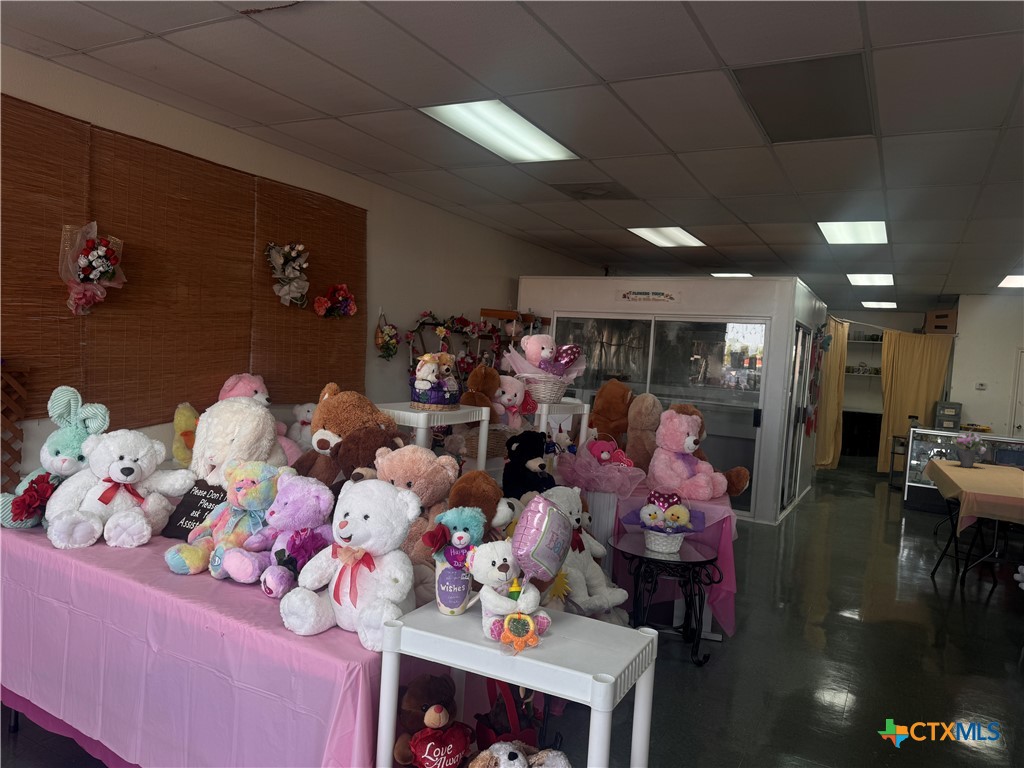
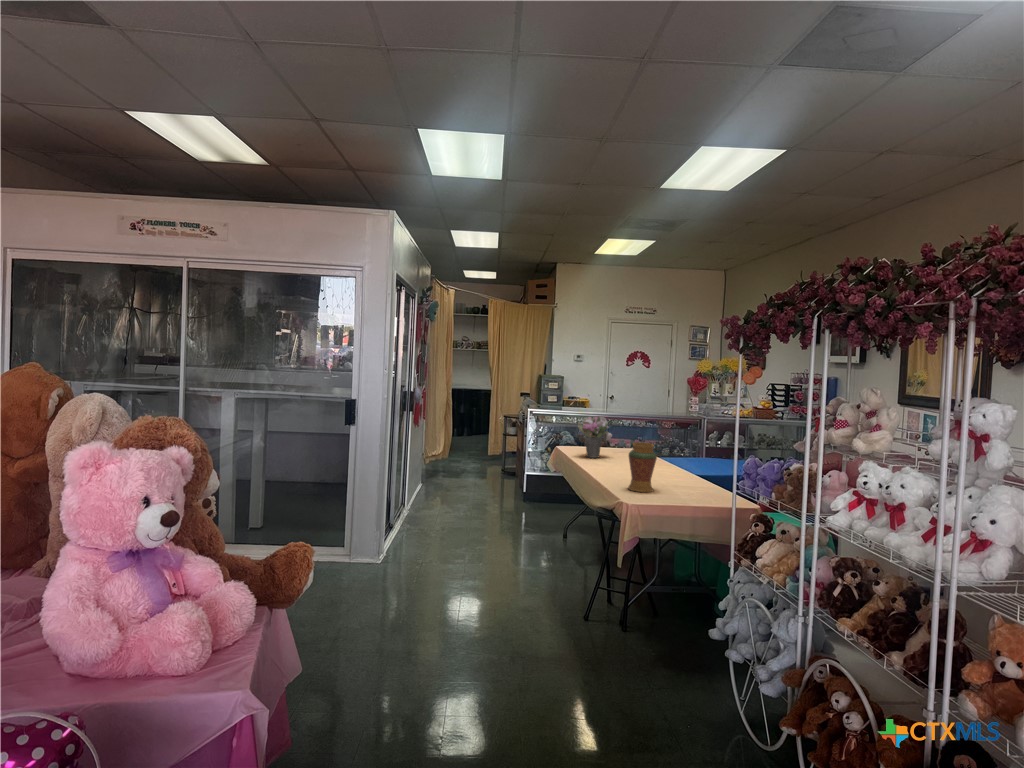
decorative vase: none [983,449,1010,487] -> present [628,443,657,492]

